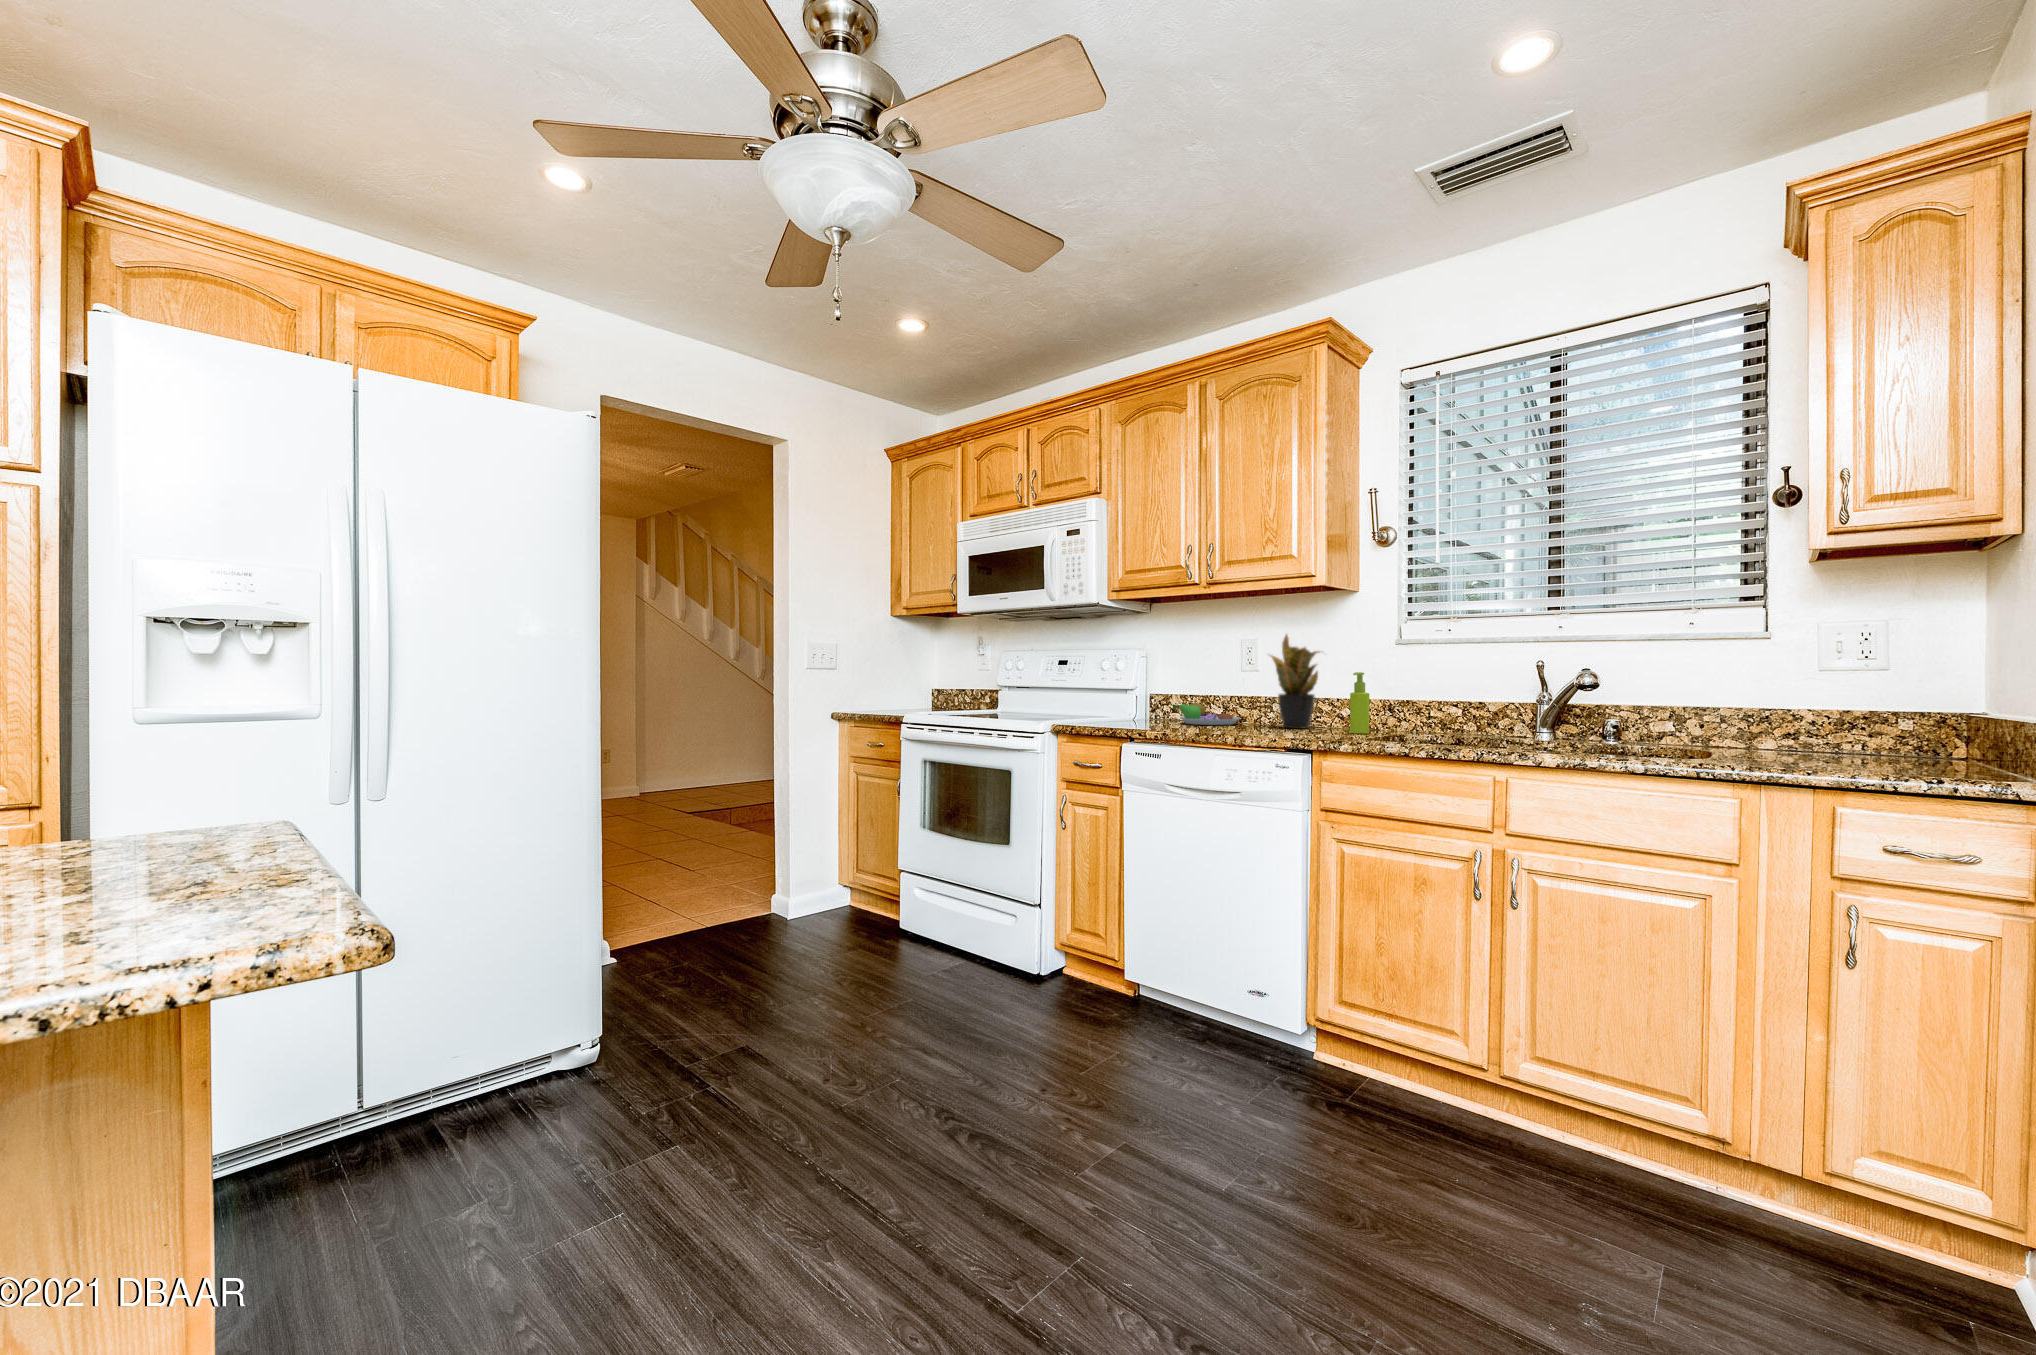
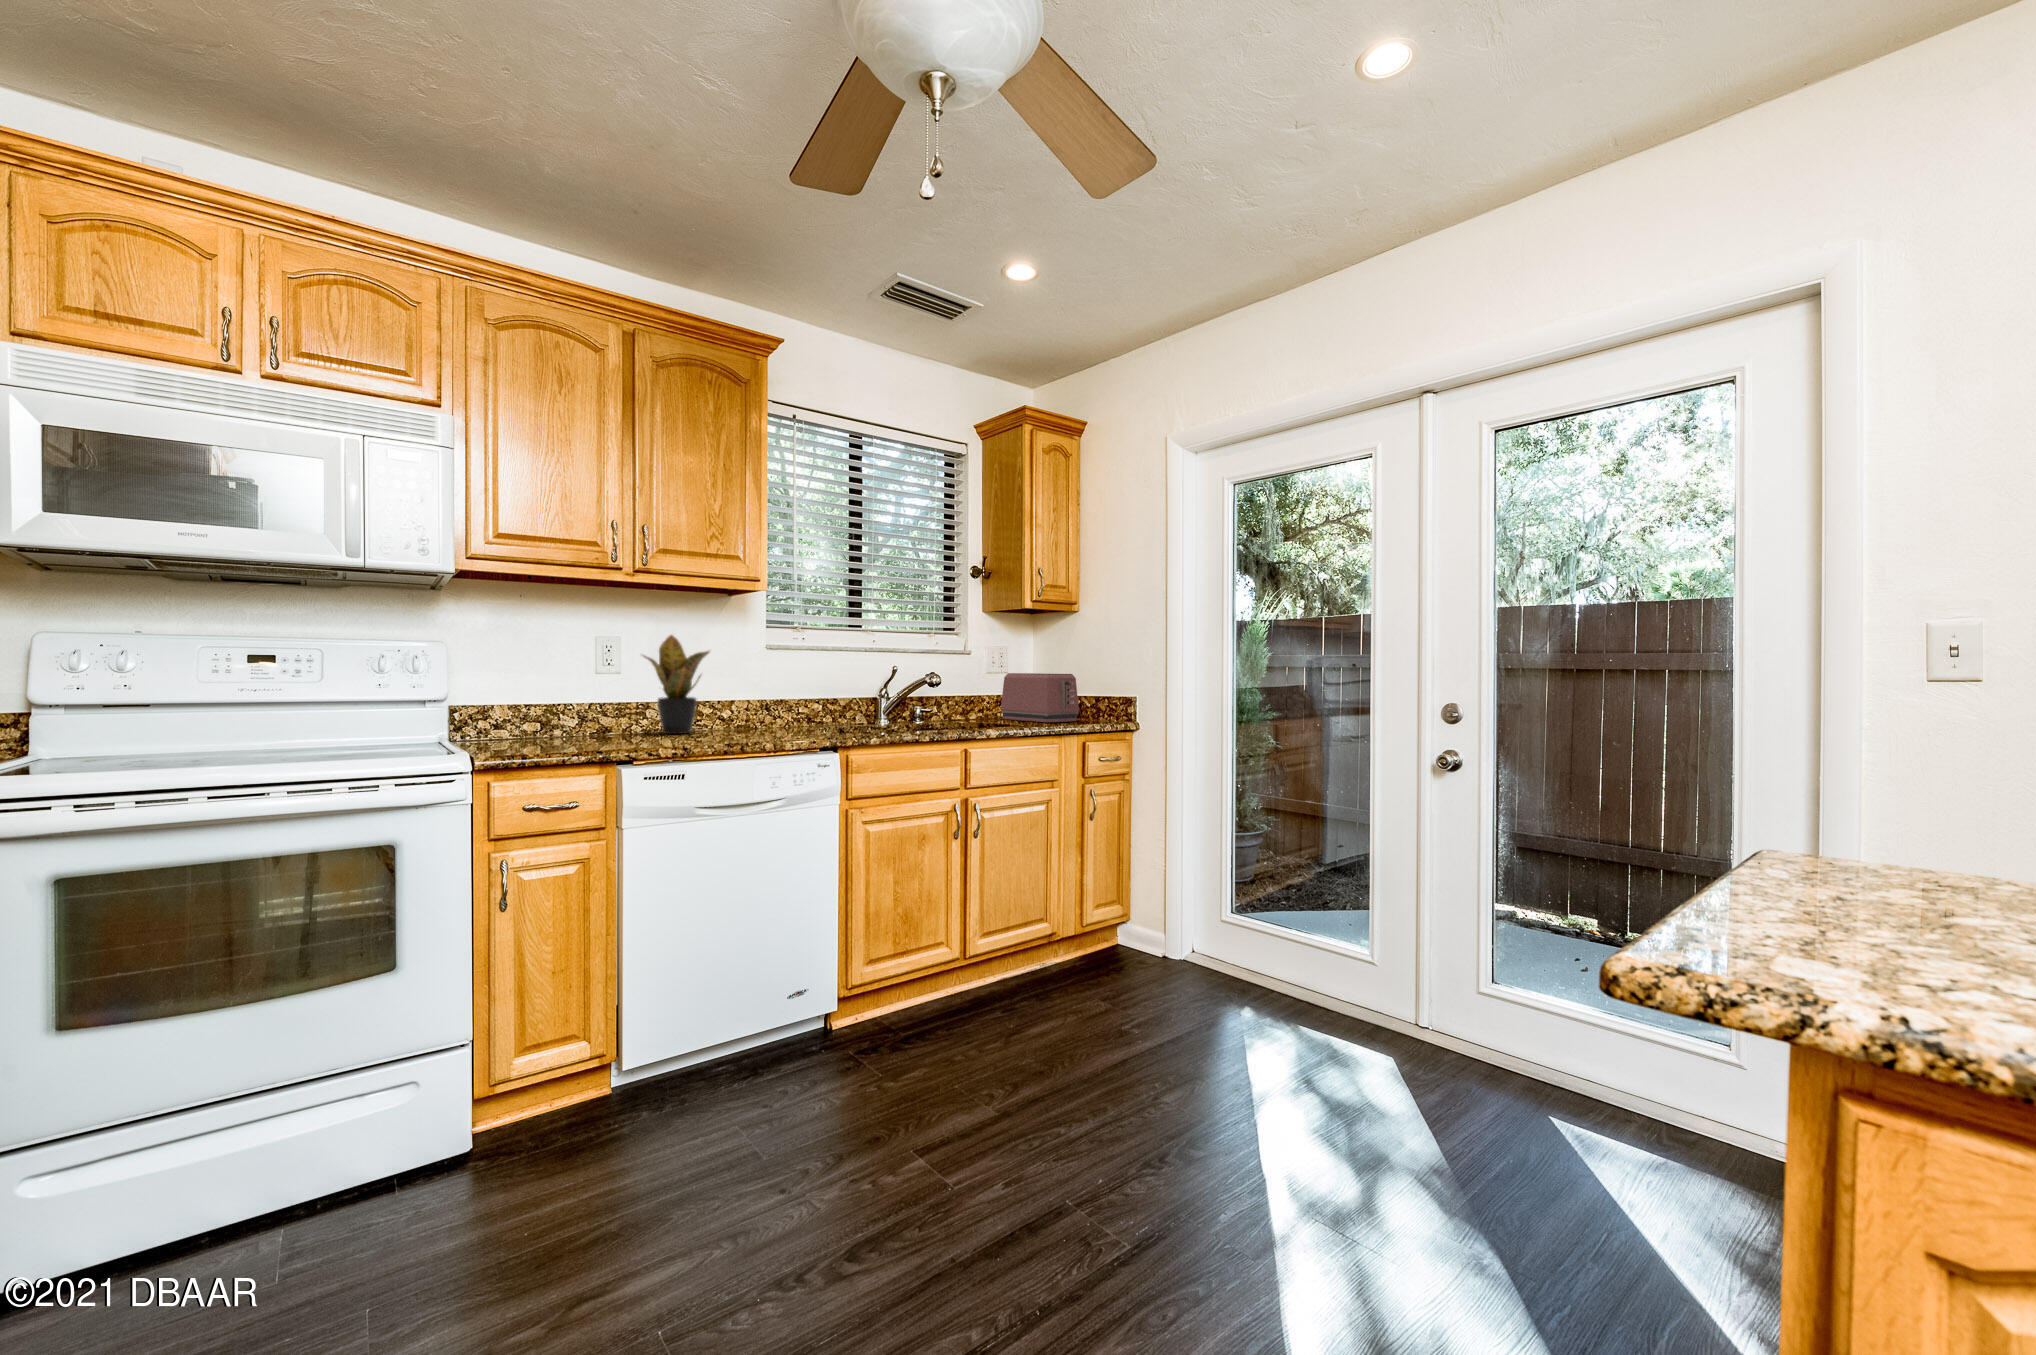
toaster: none [1825,671,1960,770] -> present [1001,673,1079,722]
soap dispenser: present [1350,672,1369,734] -> none [754,675,771,732]
fruit bowl: present [1173,700,1240,725] -> none [518,710,601,741]

